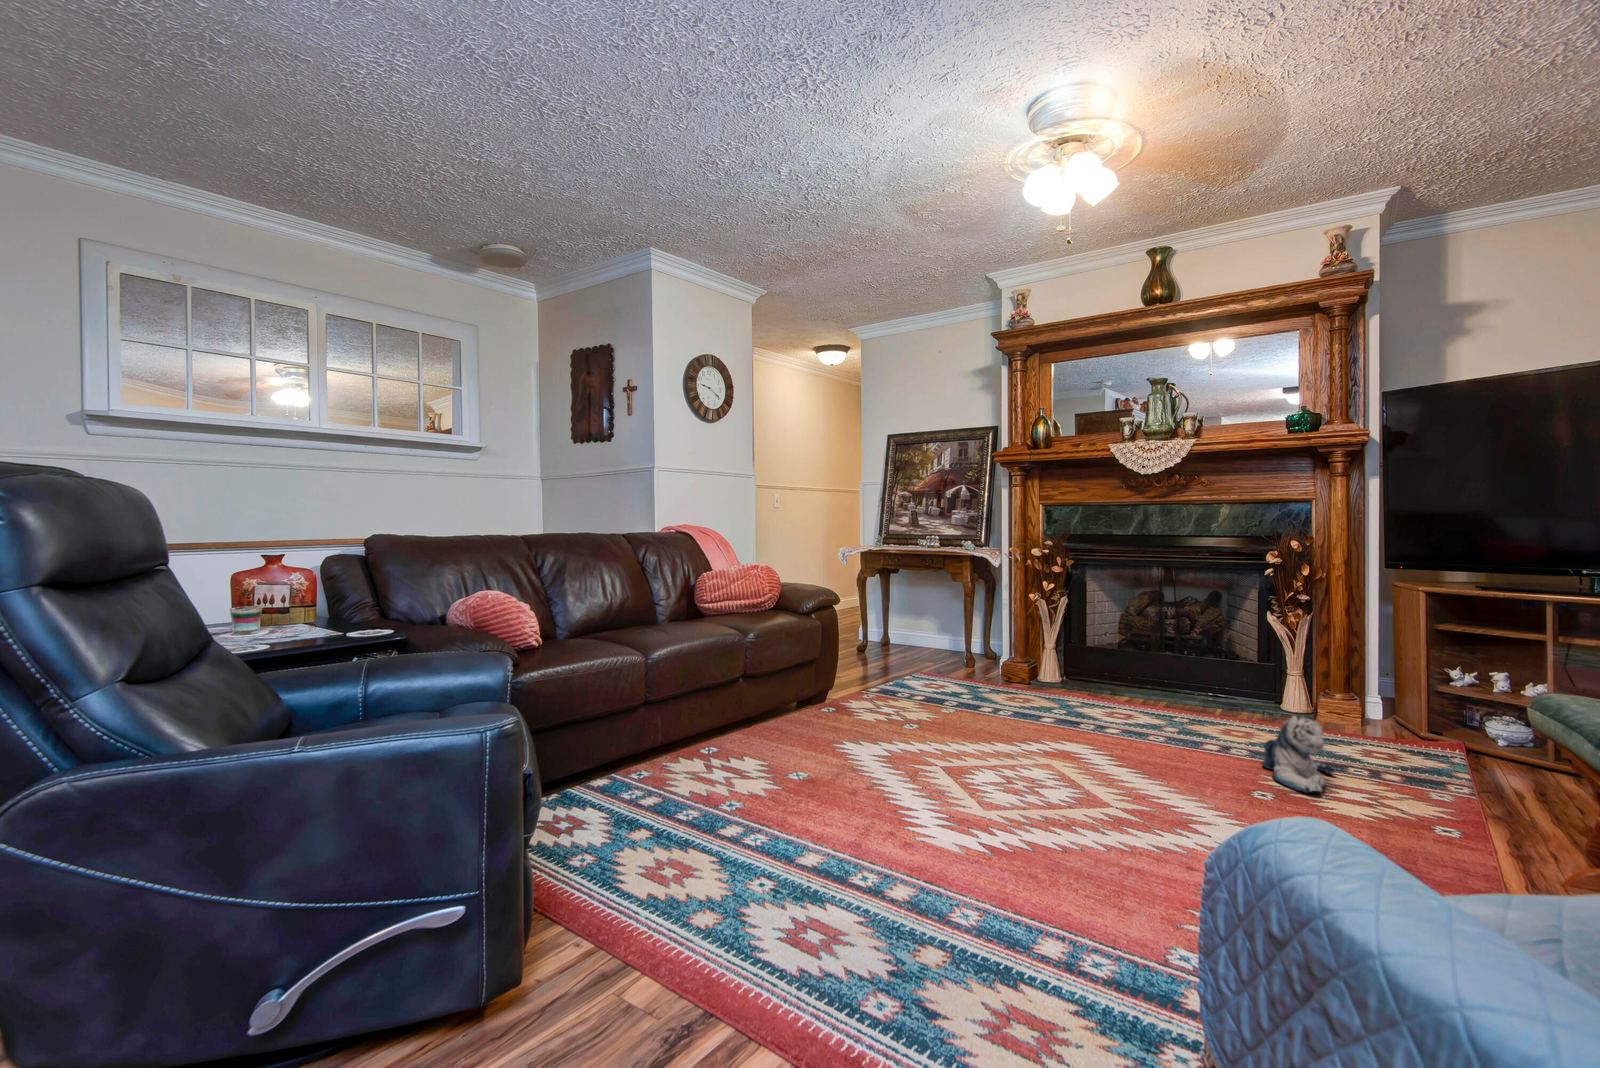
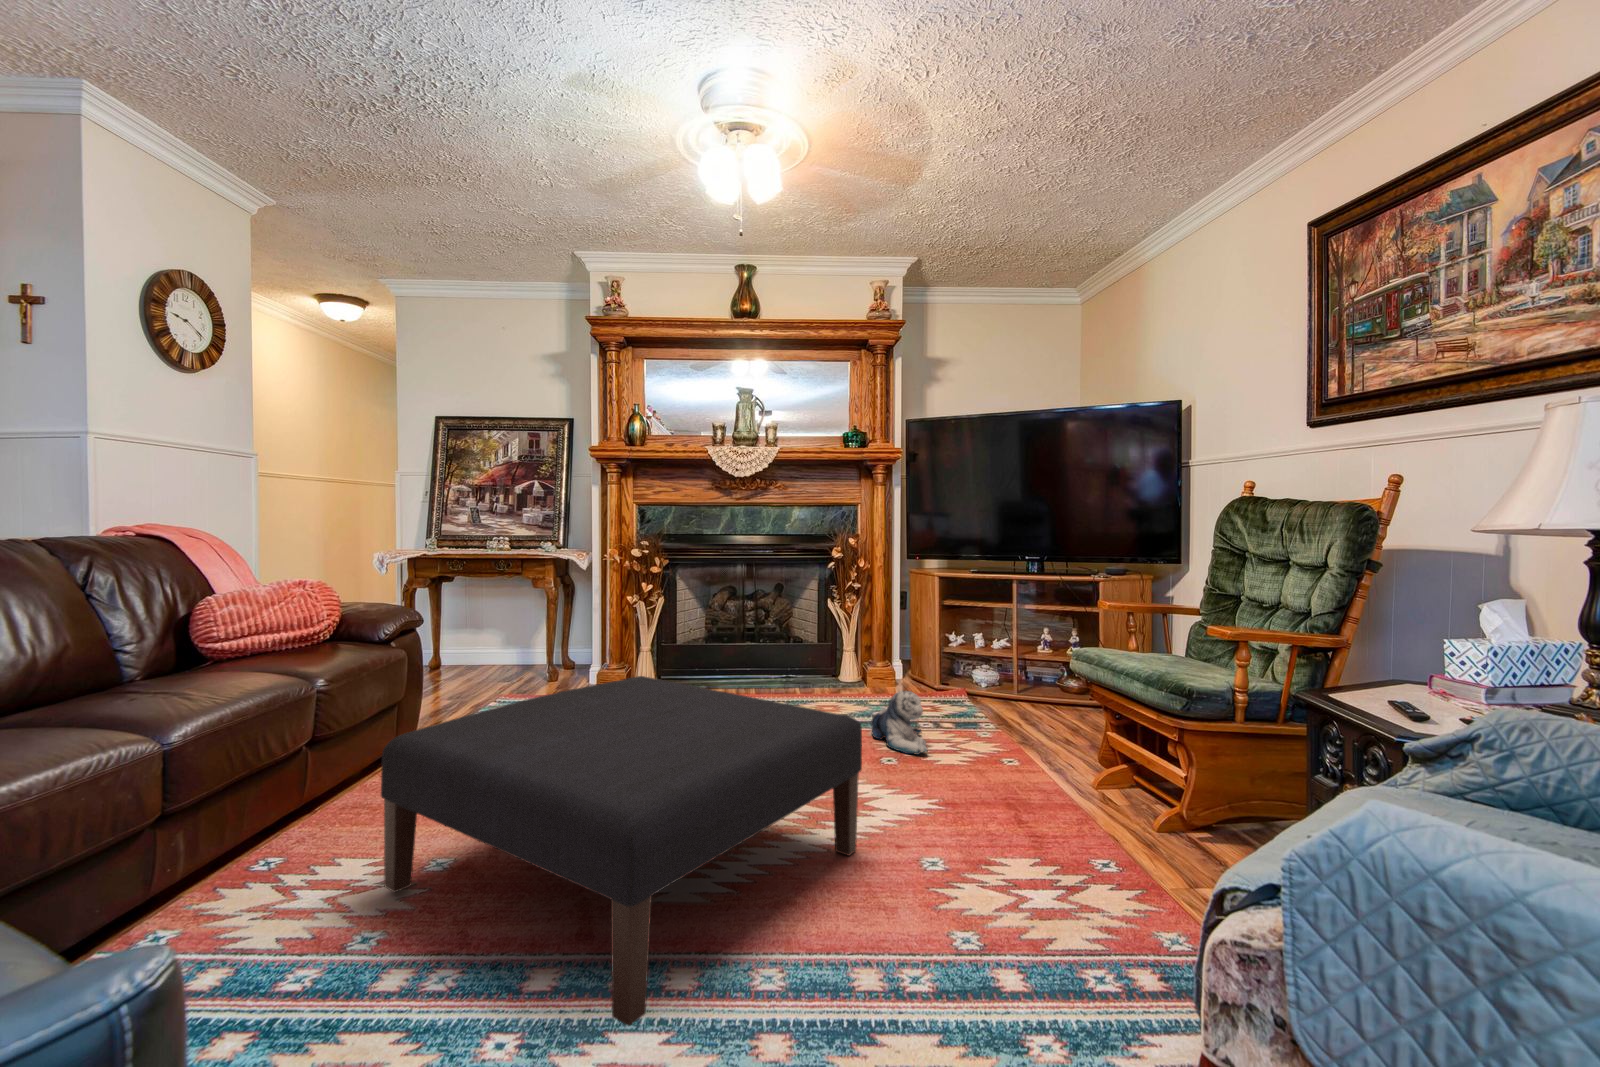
ottoman: none [756,658,1144,905] -> present [381,676,862,1026]

